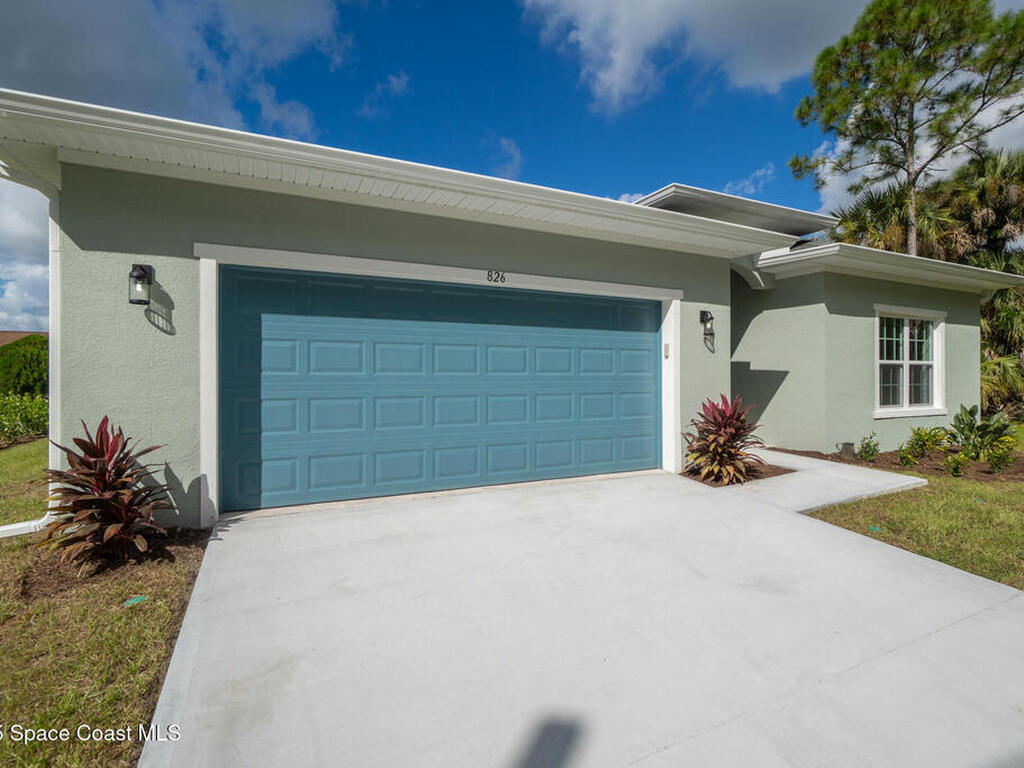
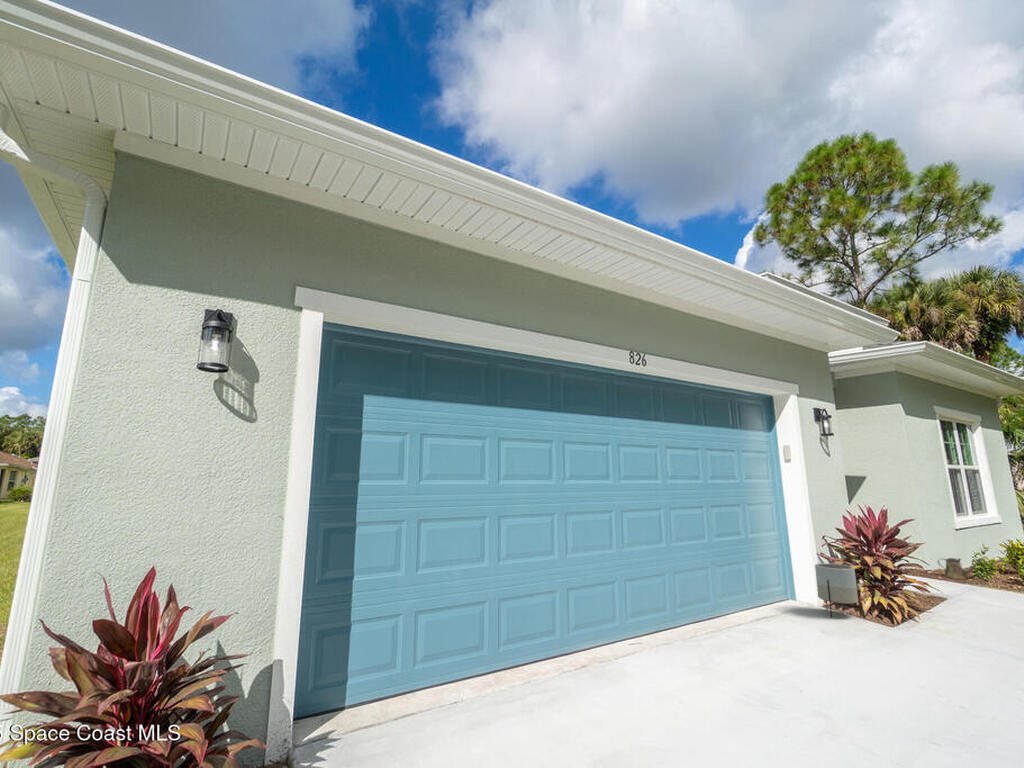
planter: none [670,440,700,481] -> present [815,563,861,617]

